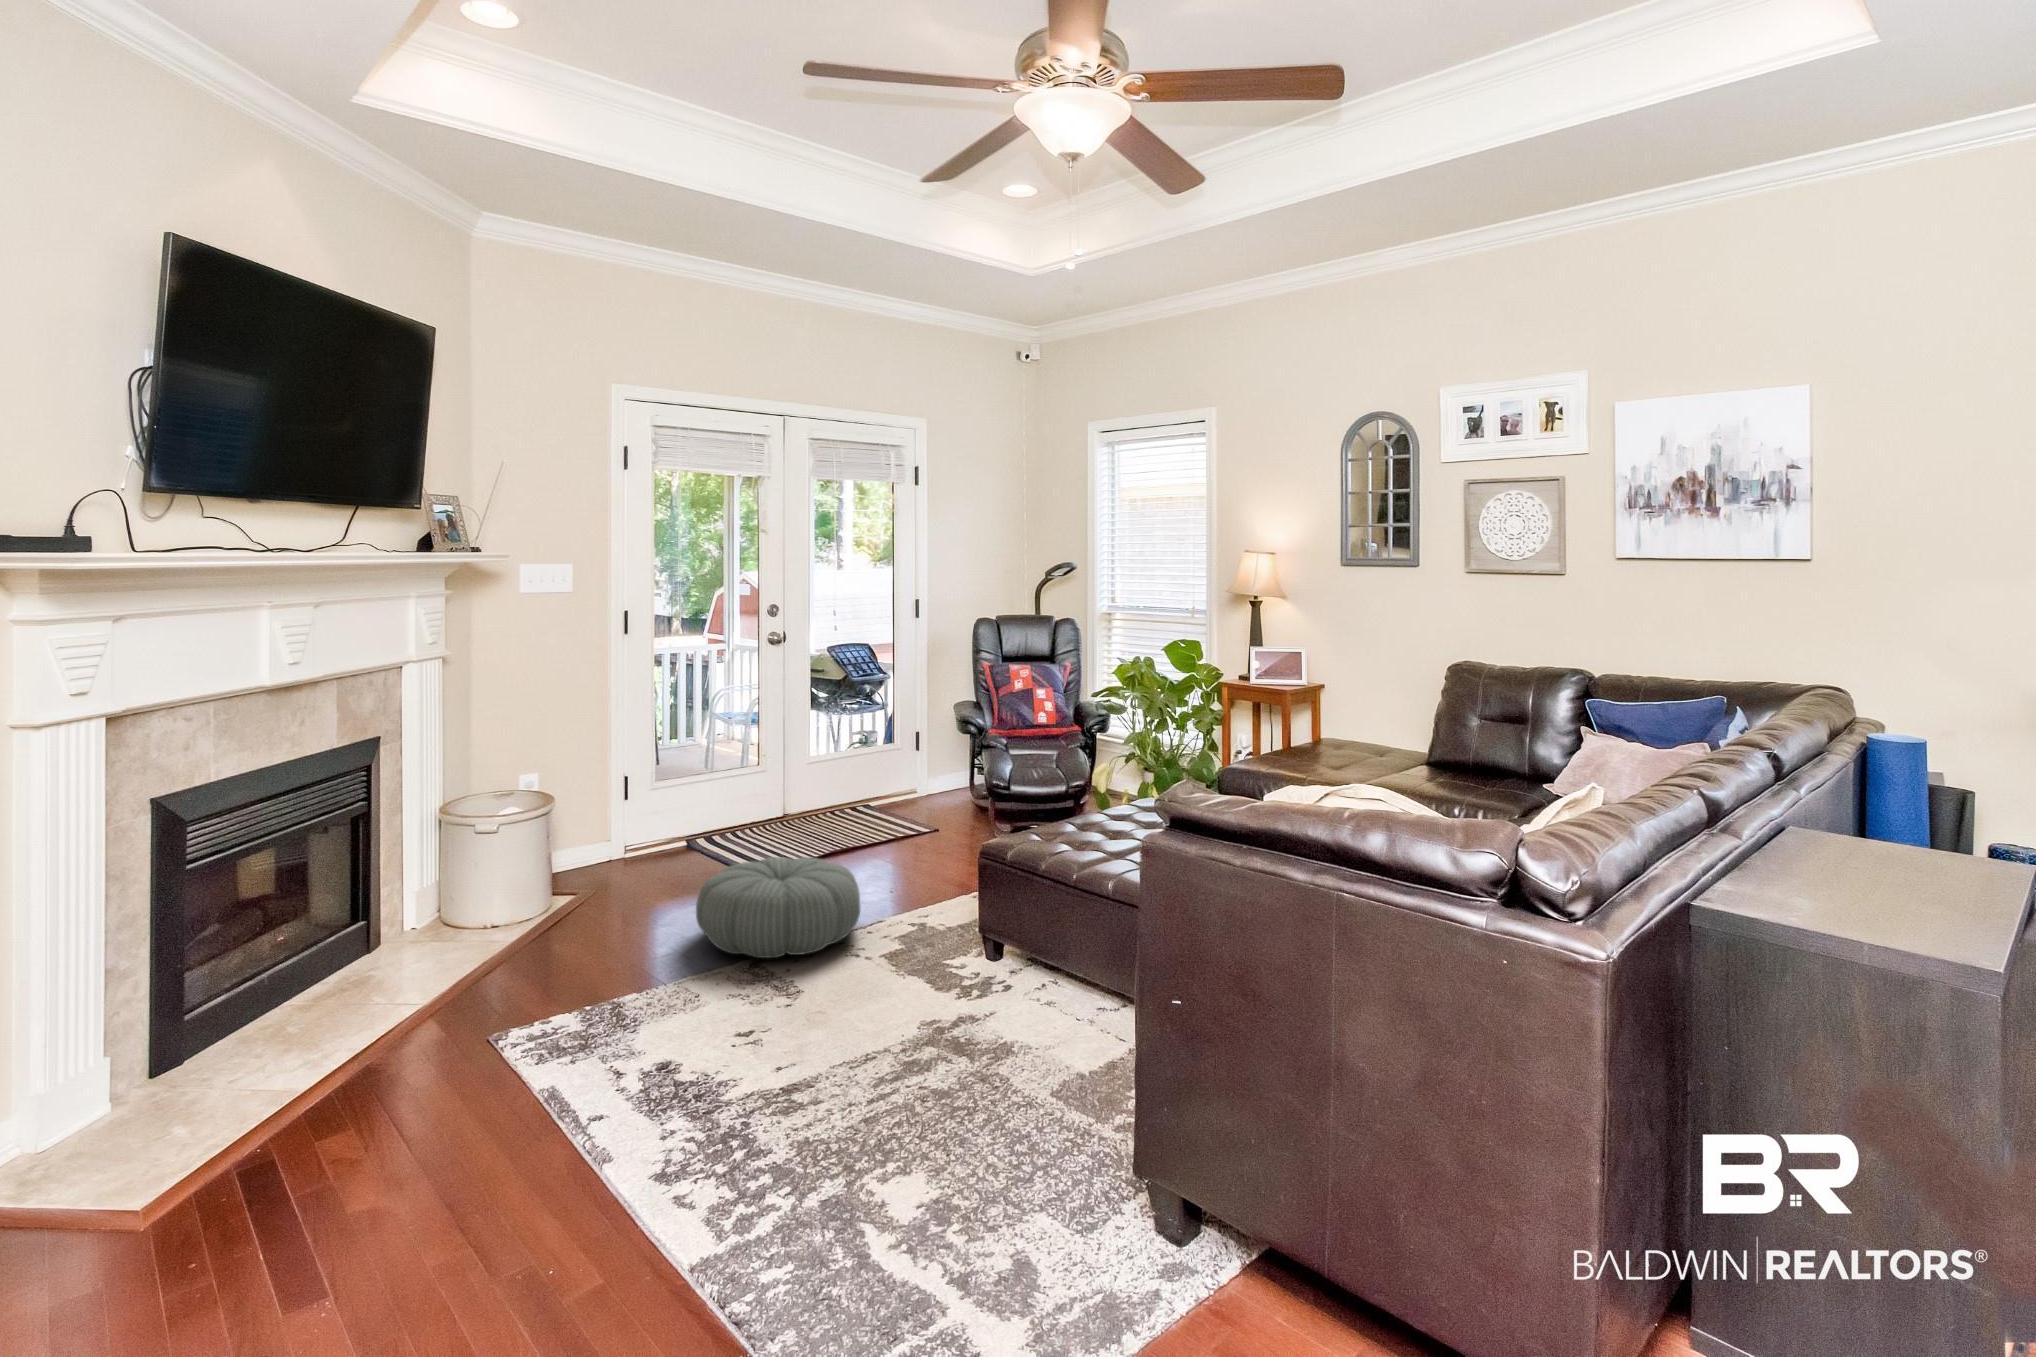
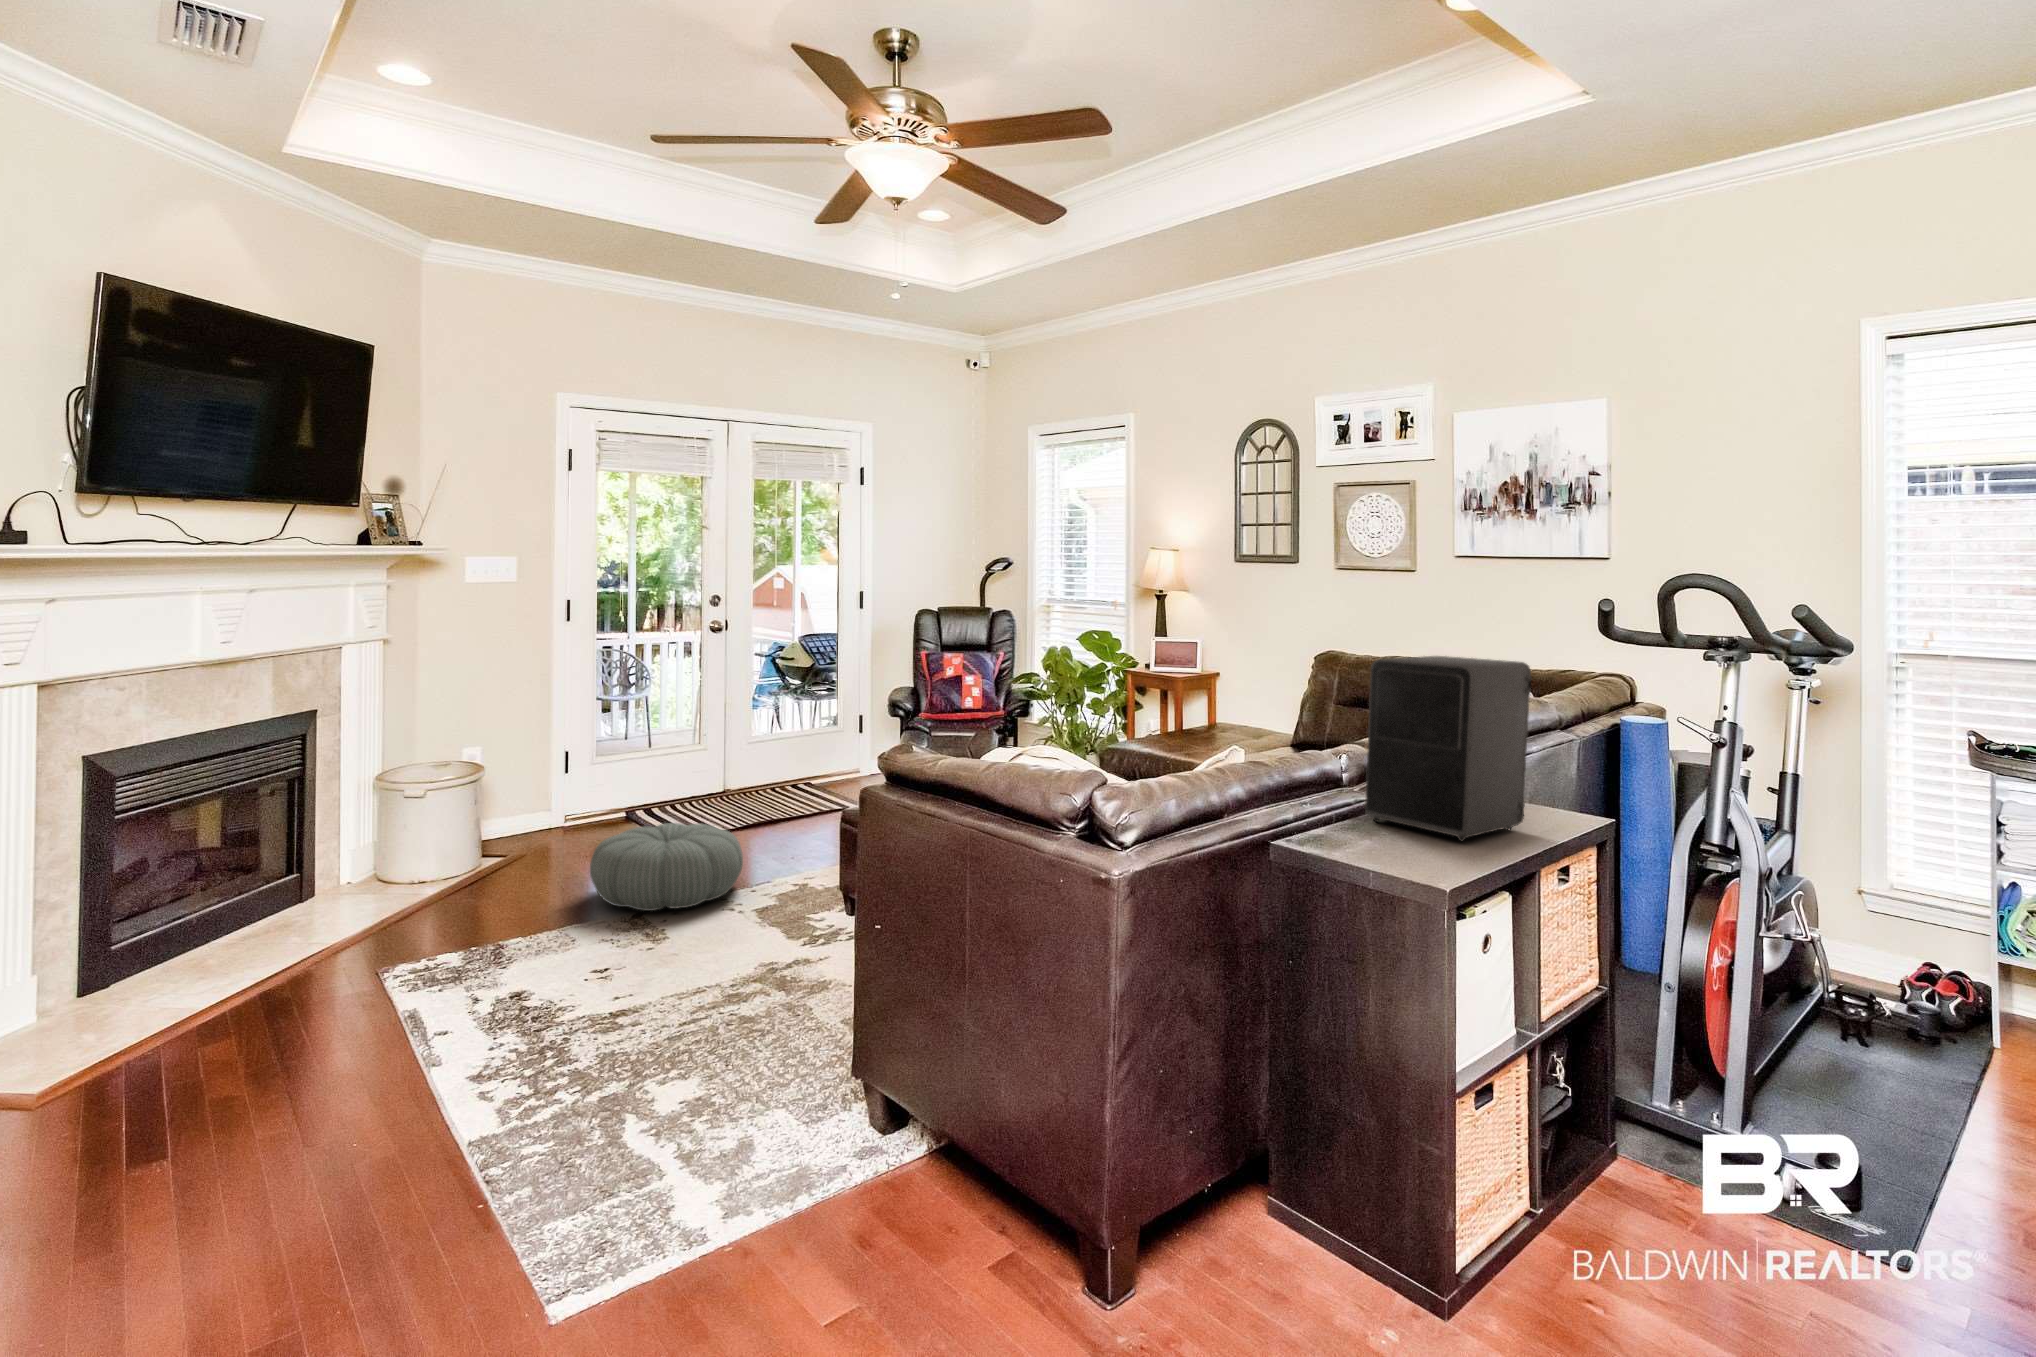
speaker: none [1761,688,1970,907] -> present [1365,656,1532,842]

